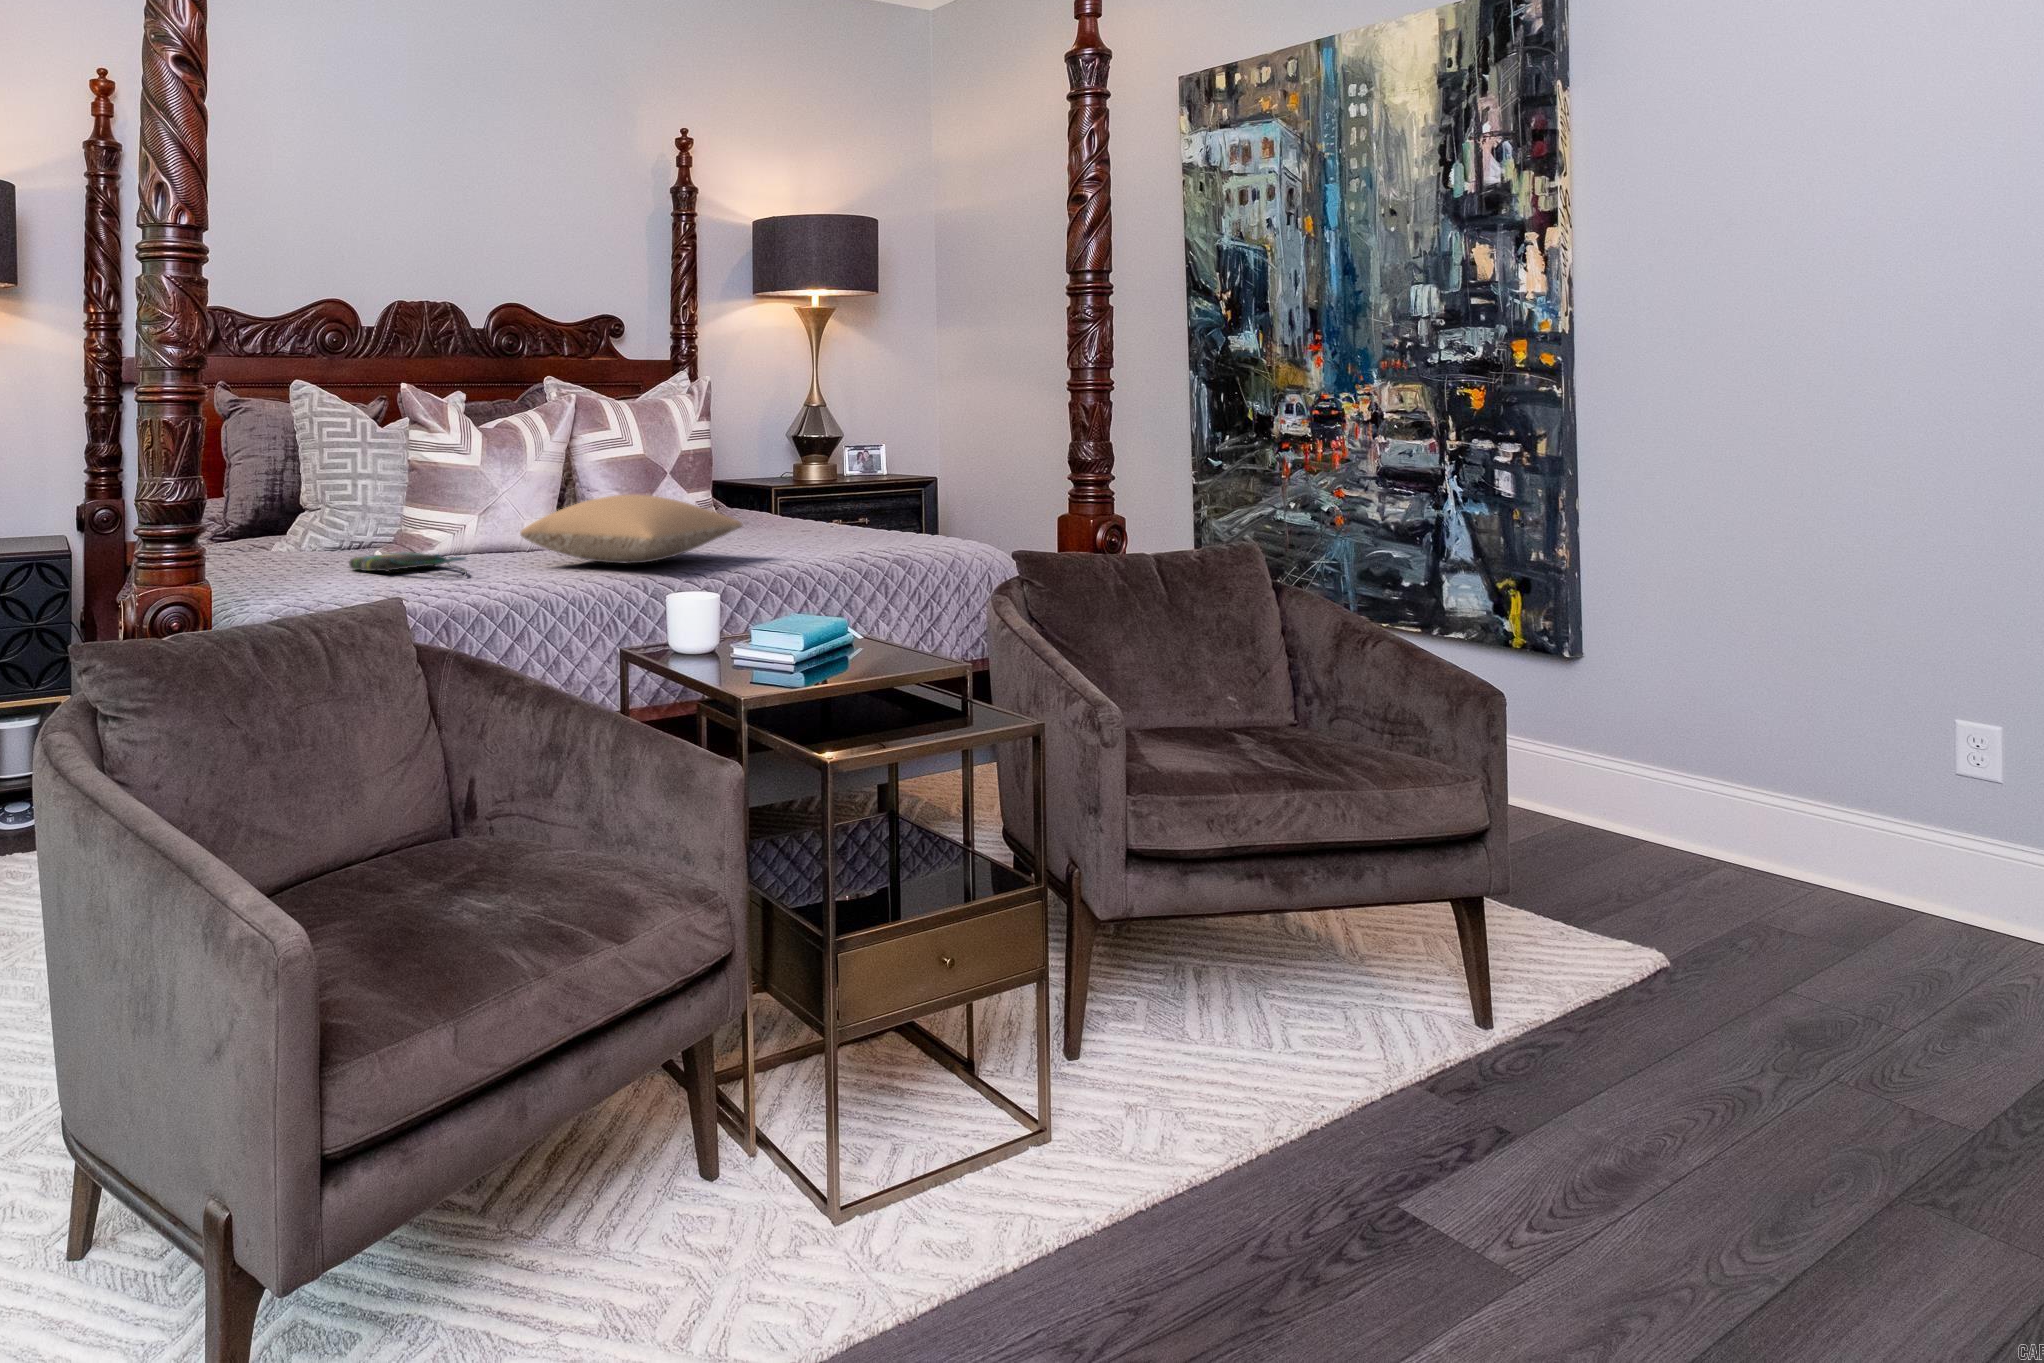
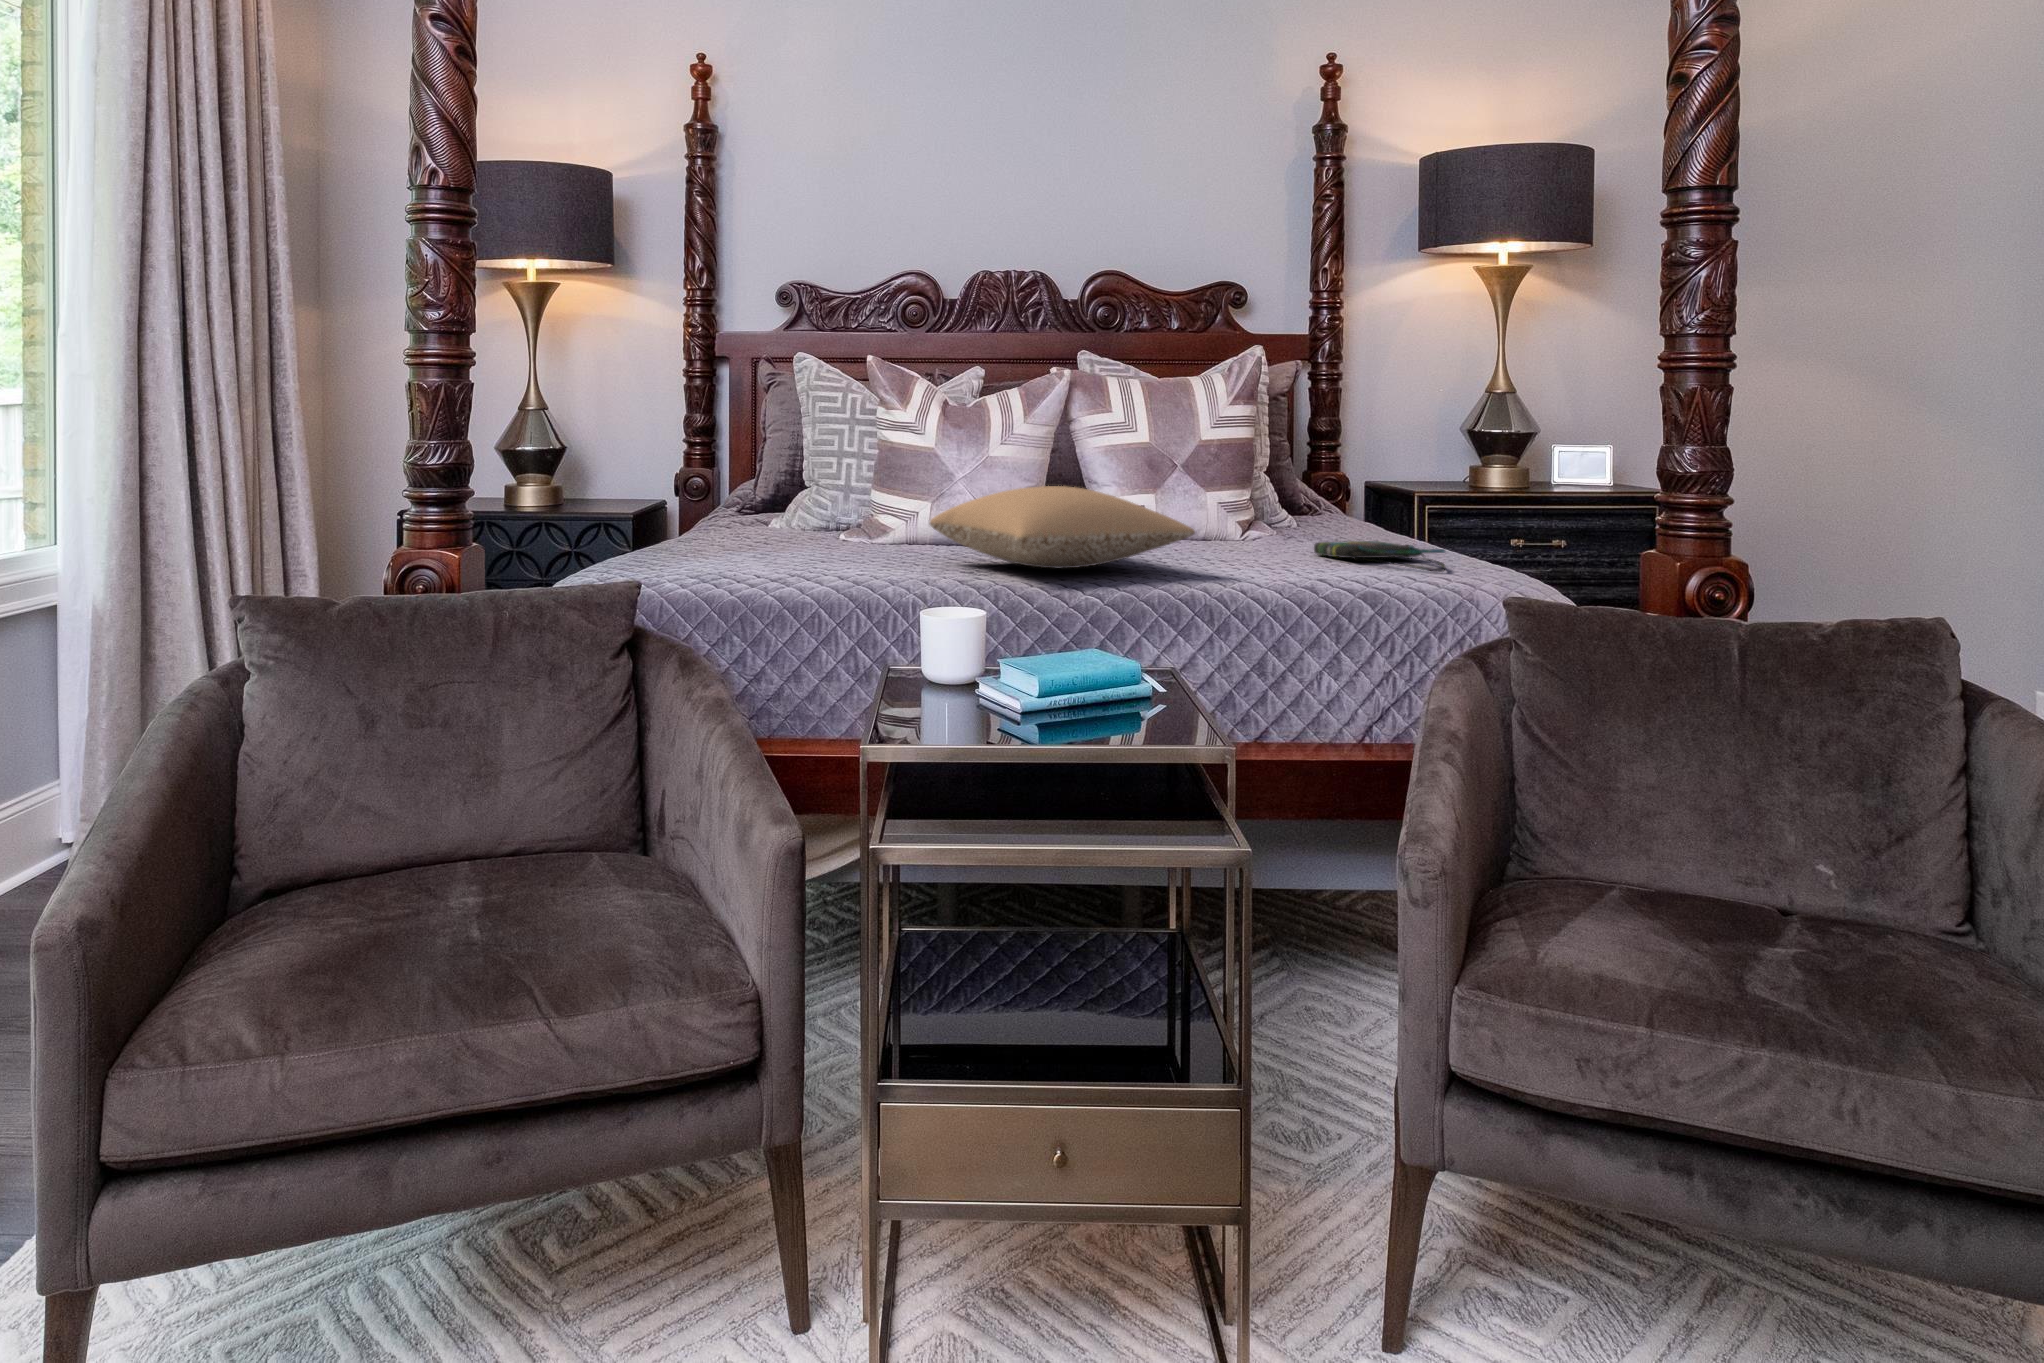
tote bag: present [349,552,466,577] -> present [1314,541,1445,572]

